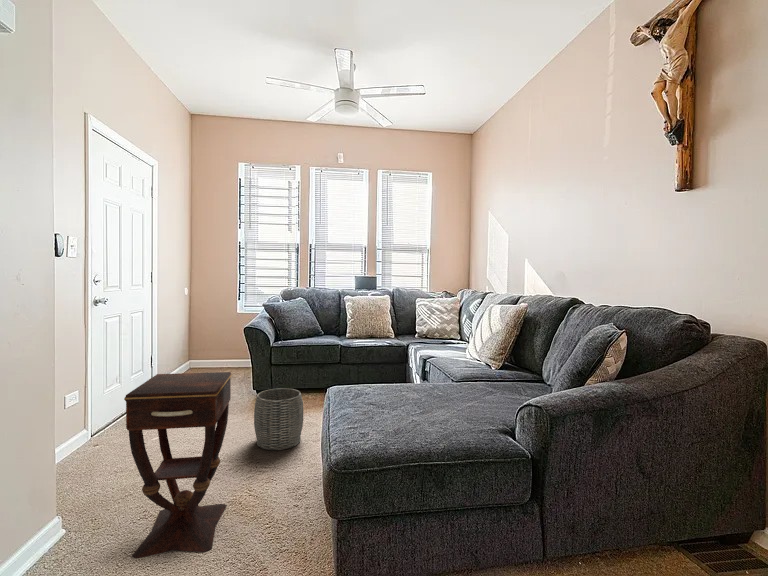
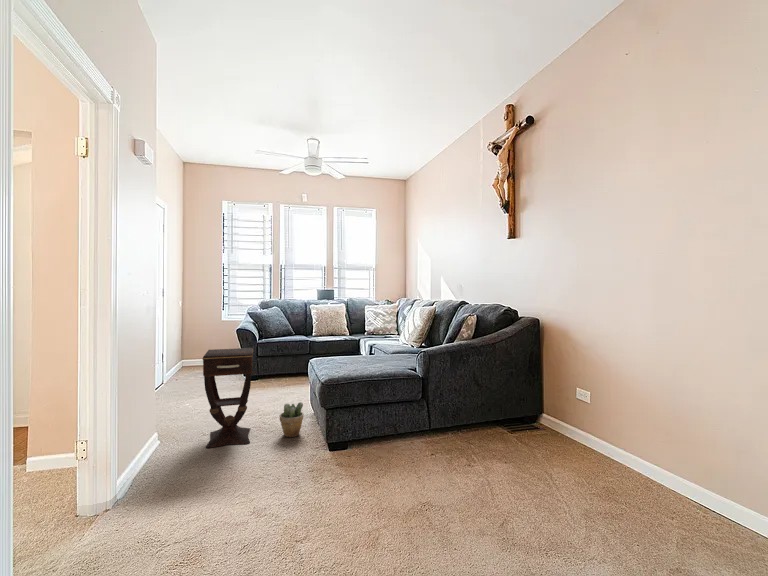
woven basket: present [254,388,304,450] -> none [256,367,289,406]
potted plant: none [268,474,310,537] -> present [279,402,304,437]

